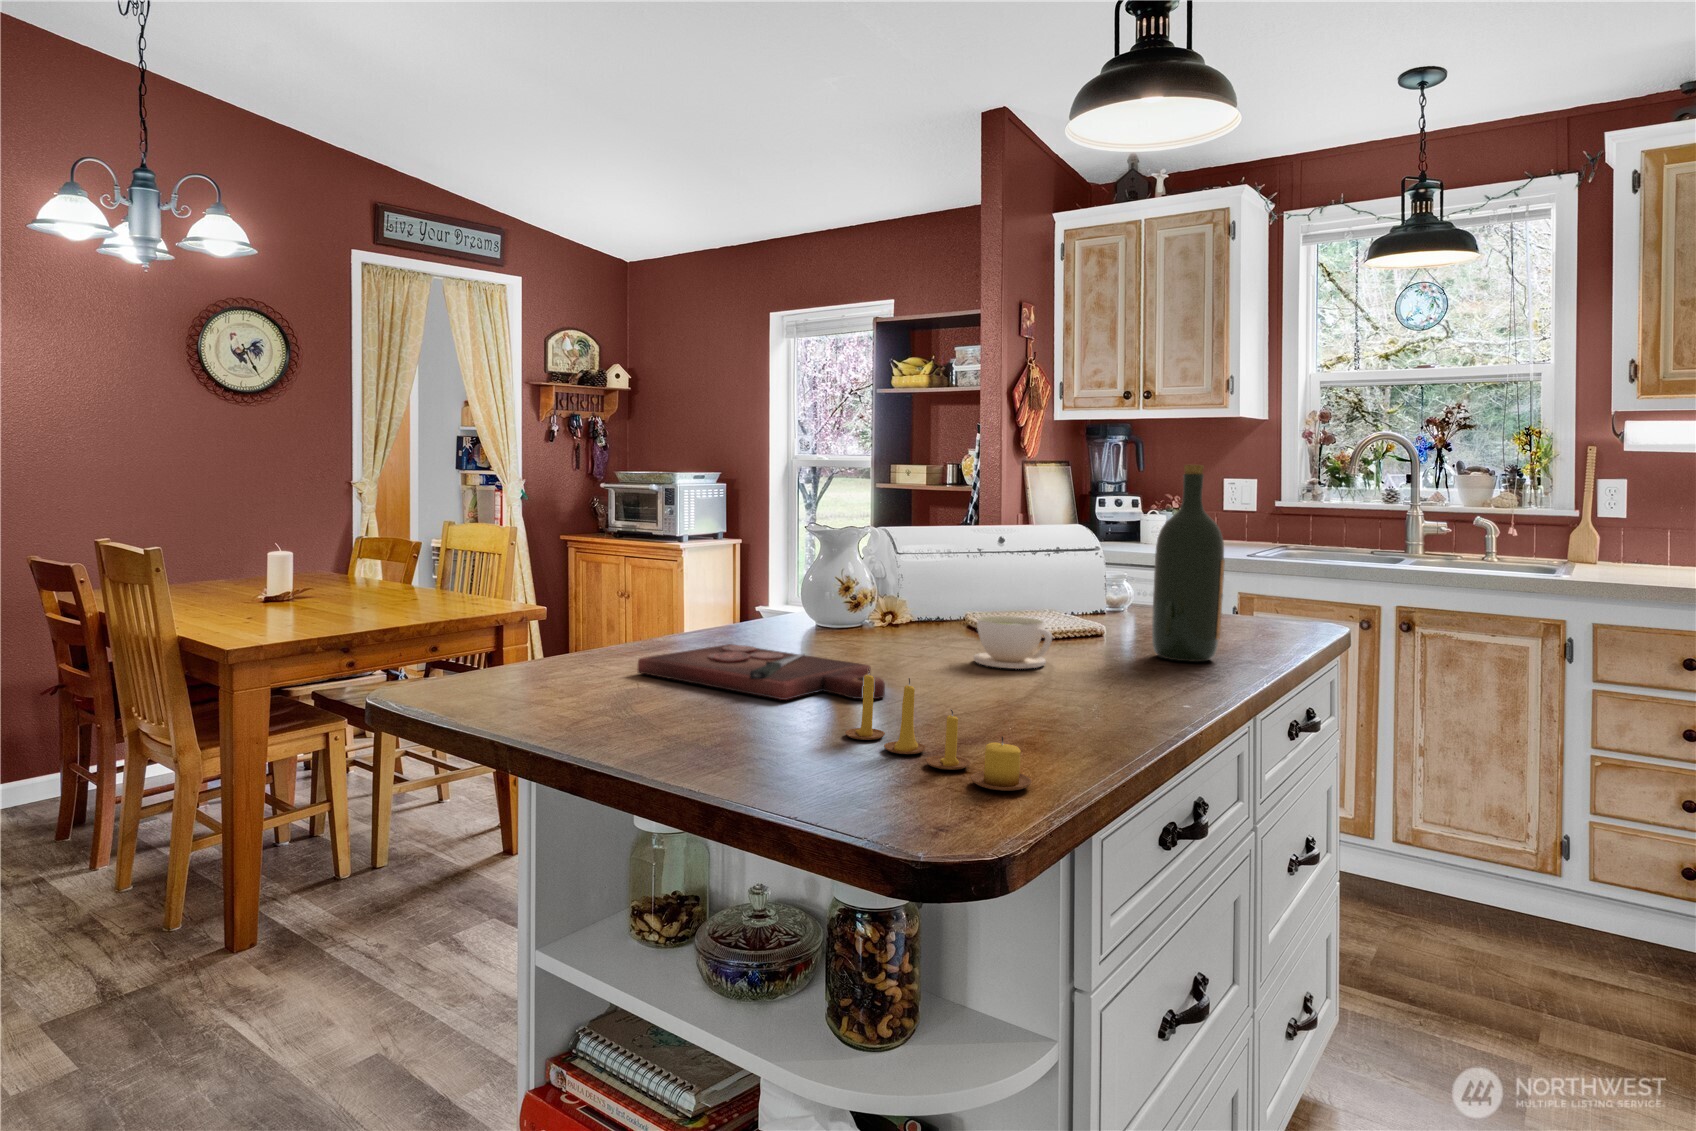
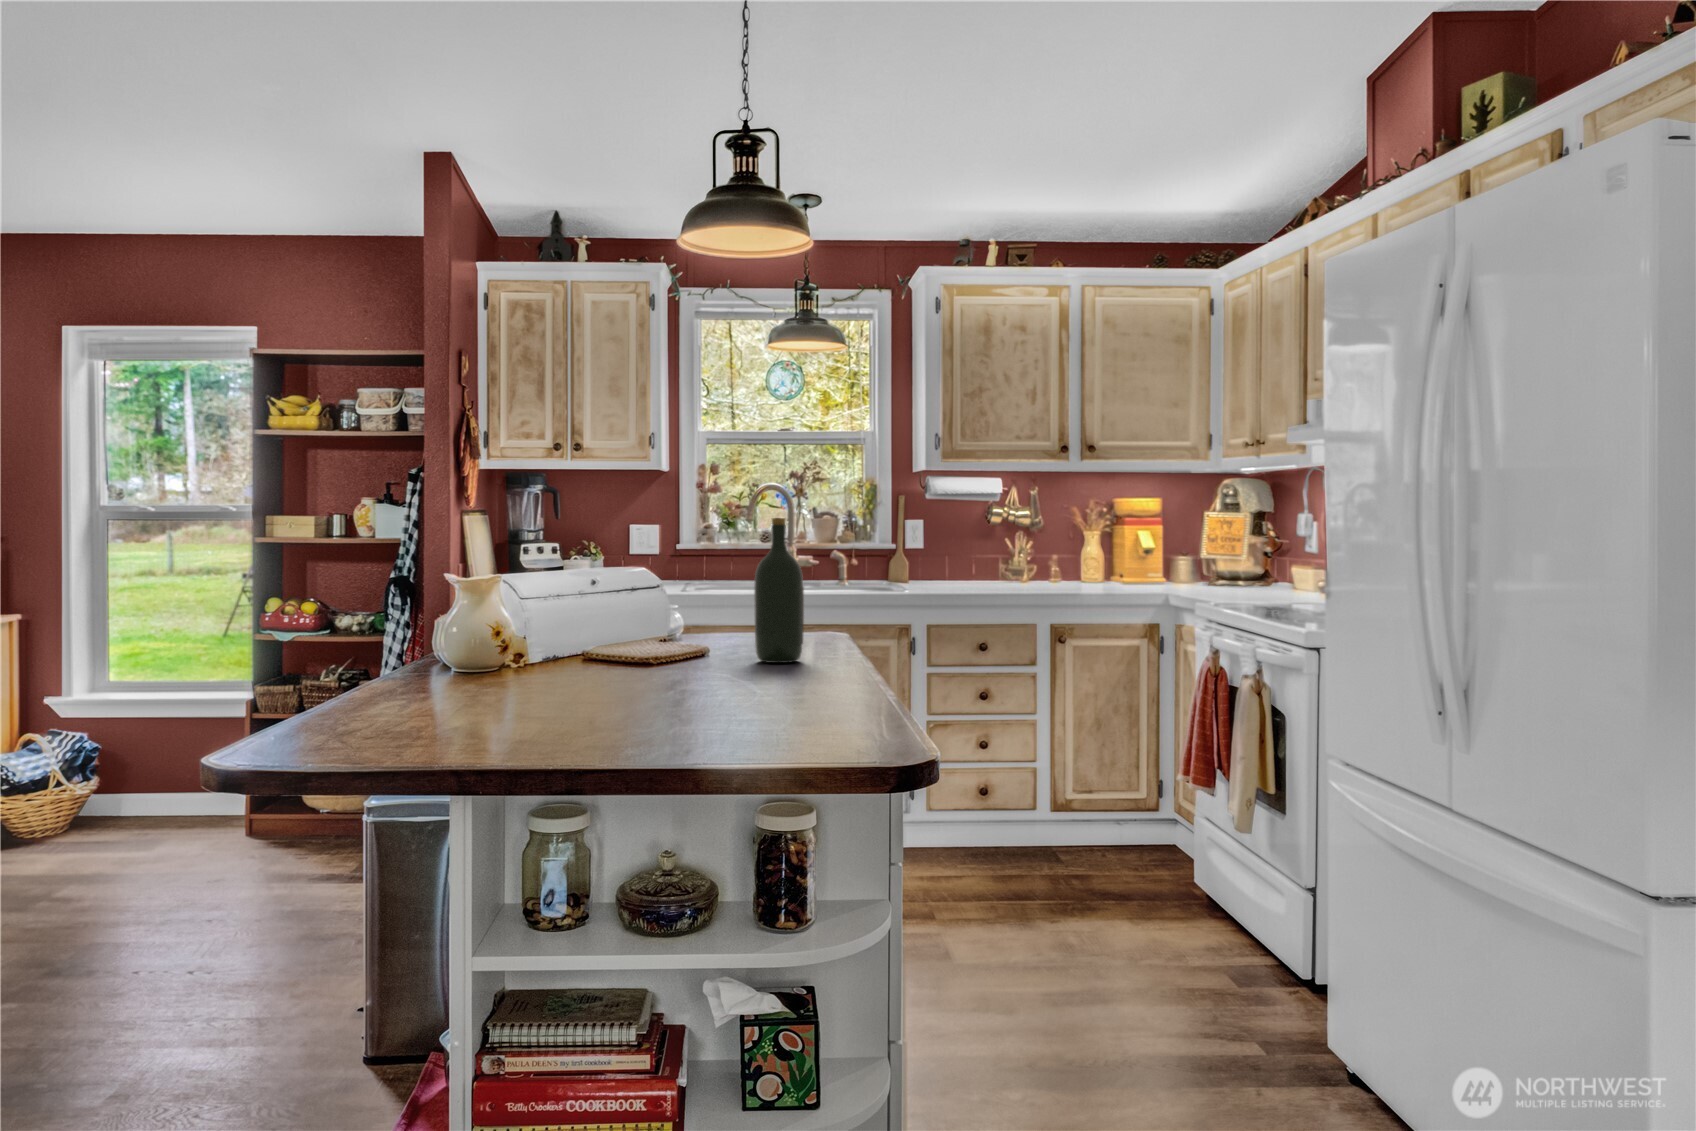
coffee cup: present [974,616,1052,669] -> none [647,640,712,680]
cutting board: present [638,644,885,700] -> none [406,685,647,716]
candle: present [845,668,1032,791] -> none [676,672,845,731]

